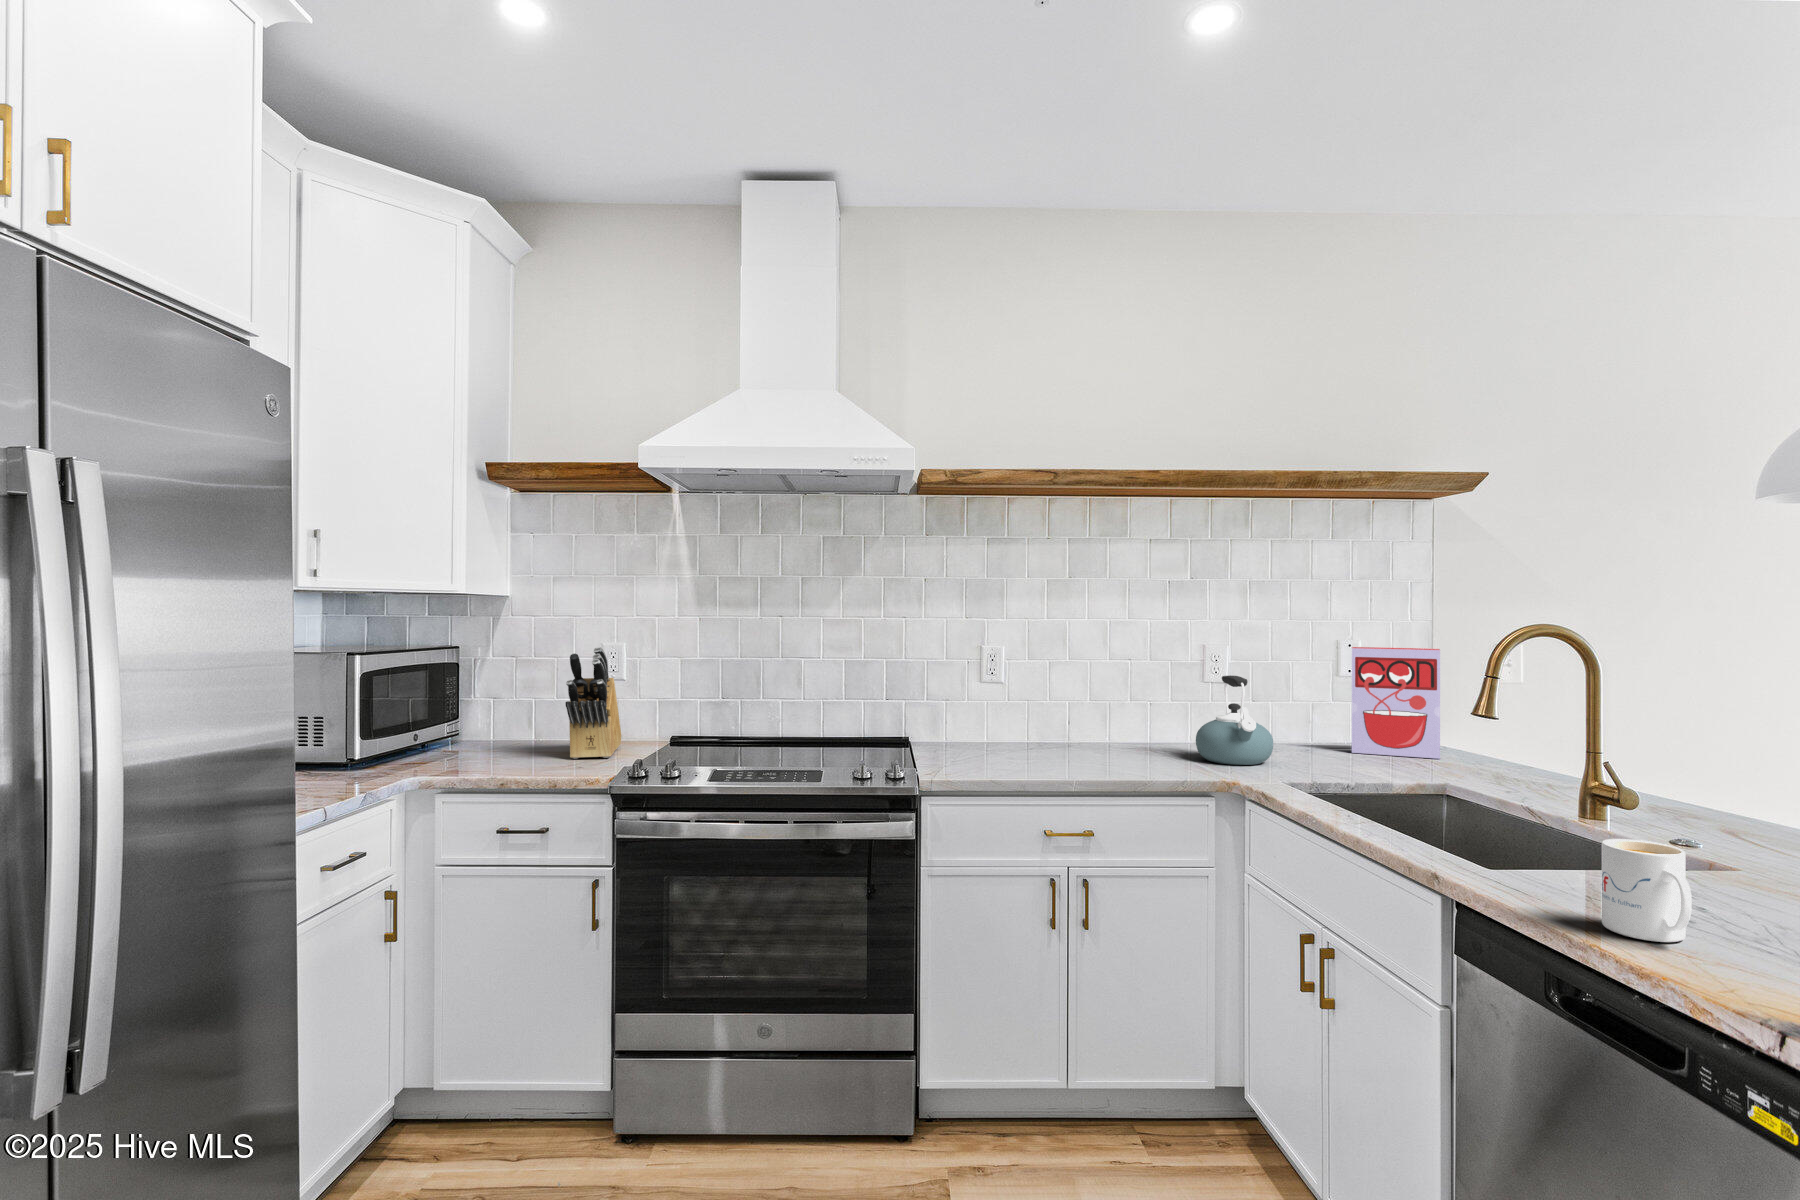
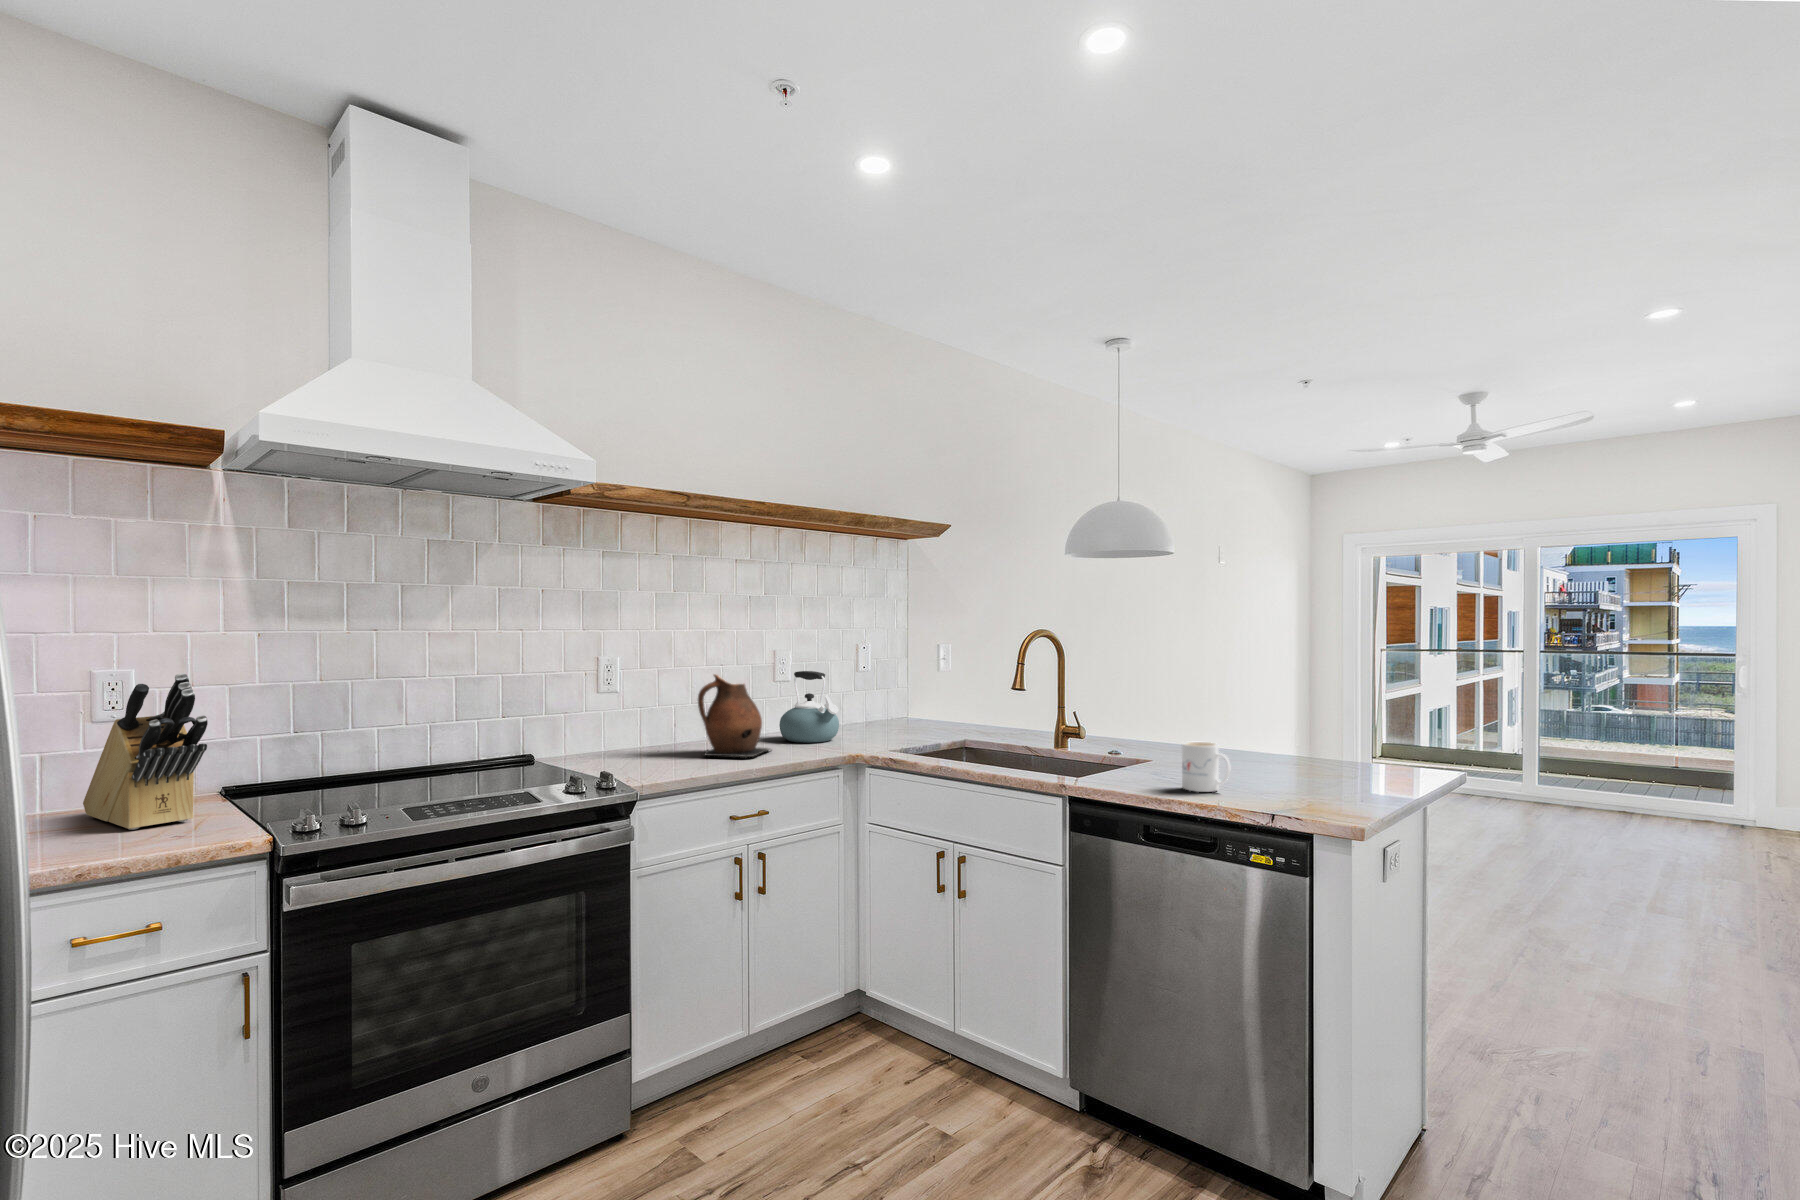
cereal box: present [1352,647,1440,759] -> none [855,645,915,726]
ceramic pitcher: none [1062,672,1152,771] -> present [698,674,771,758]

